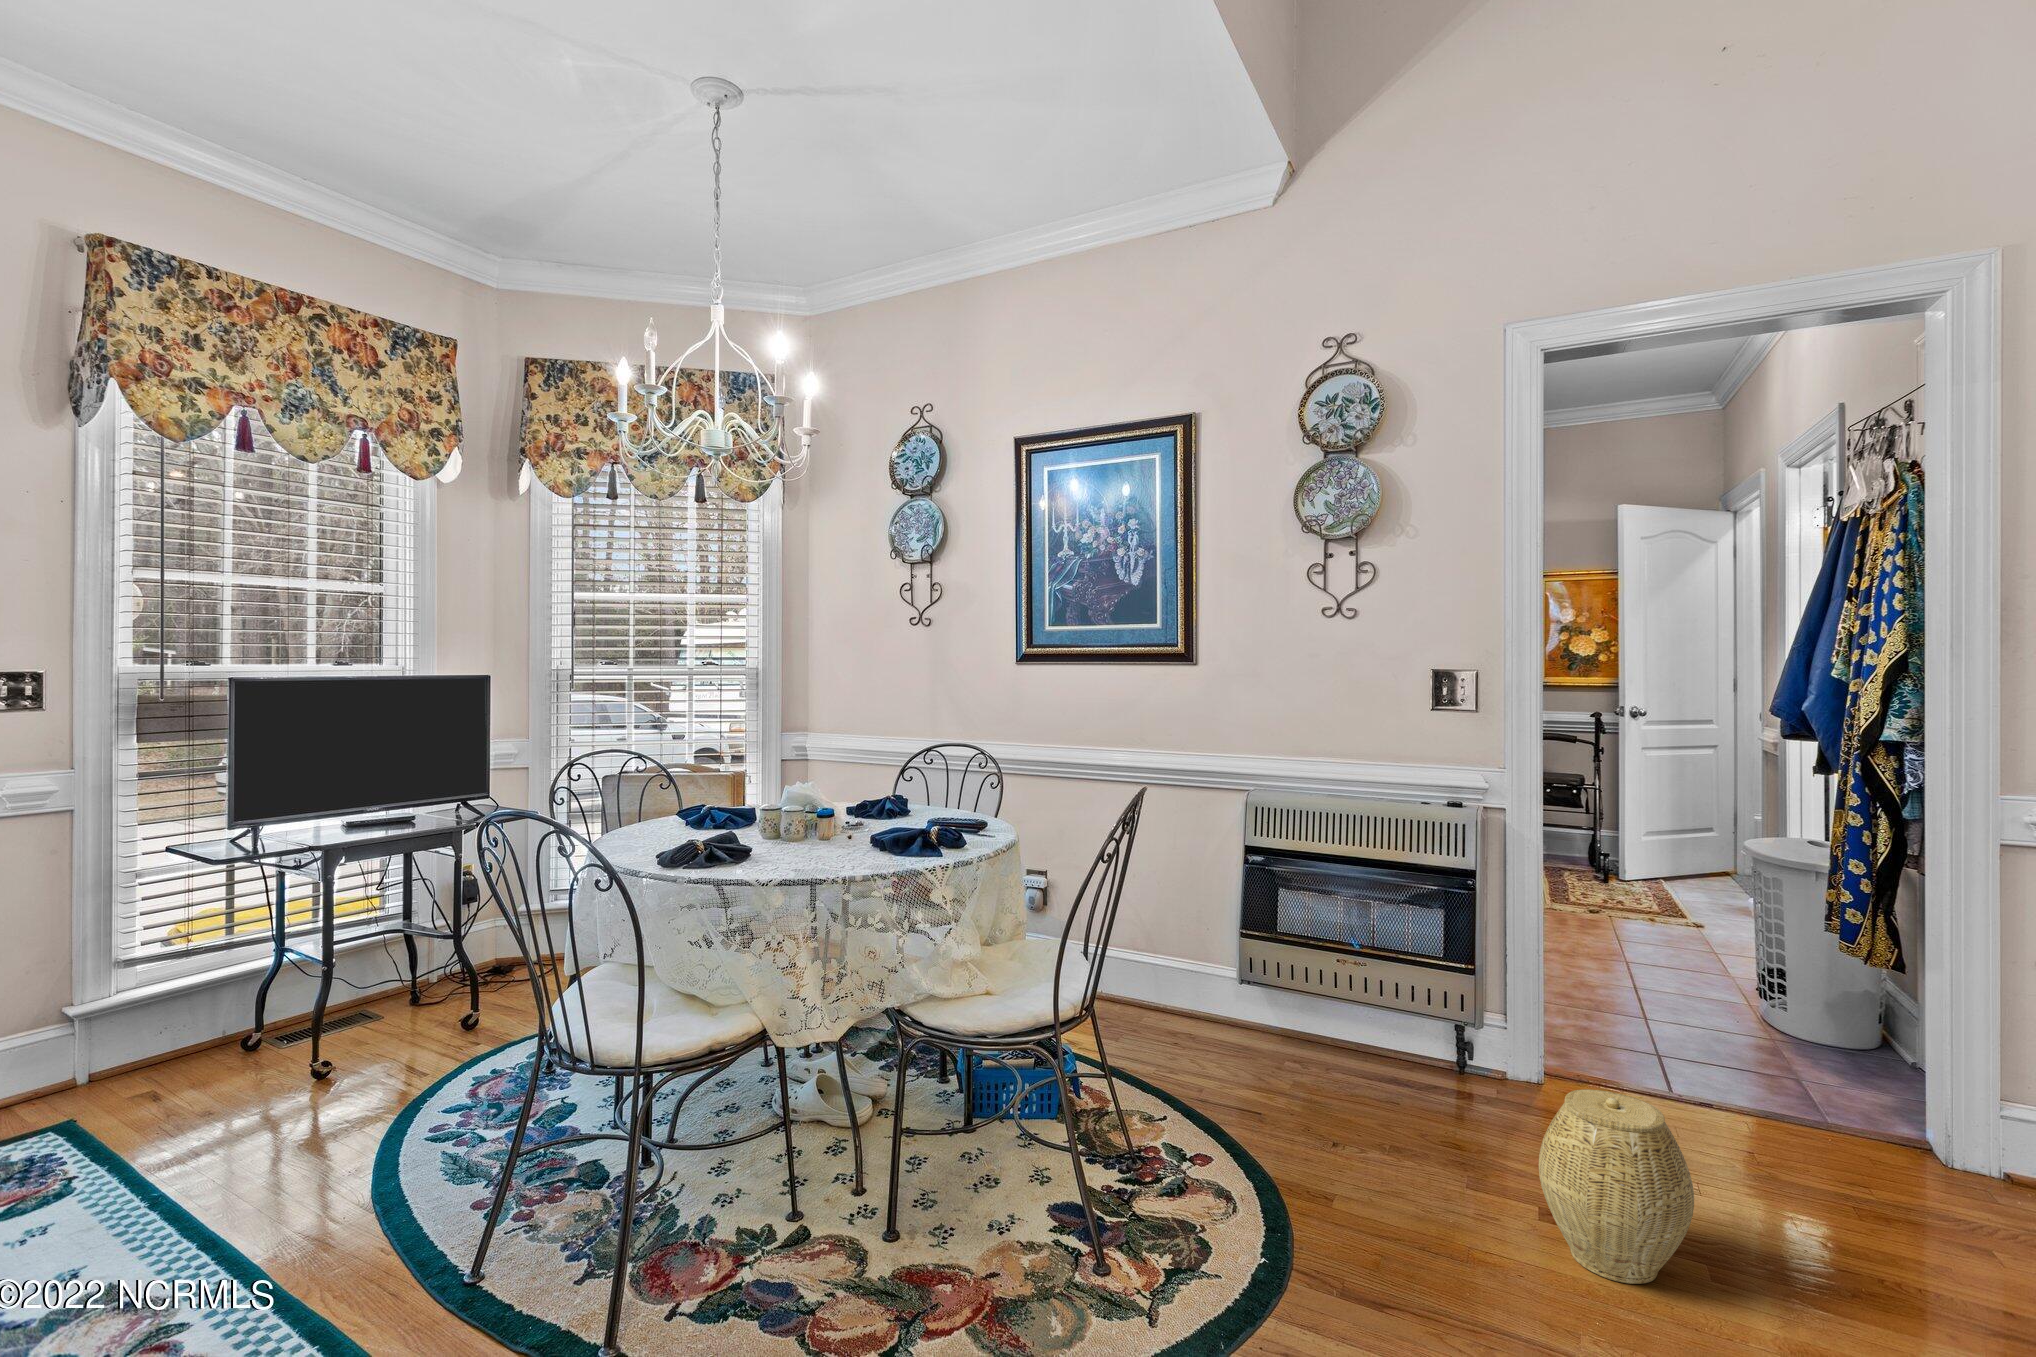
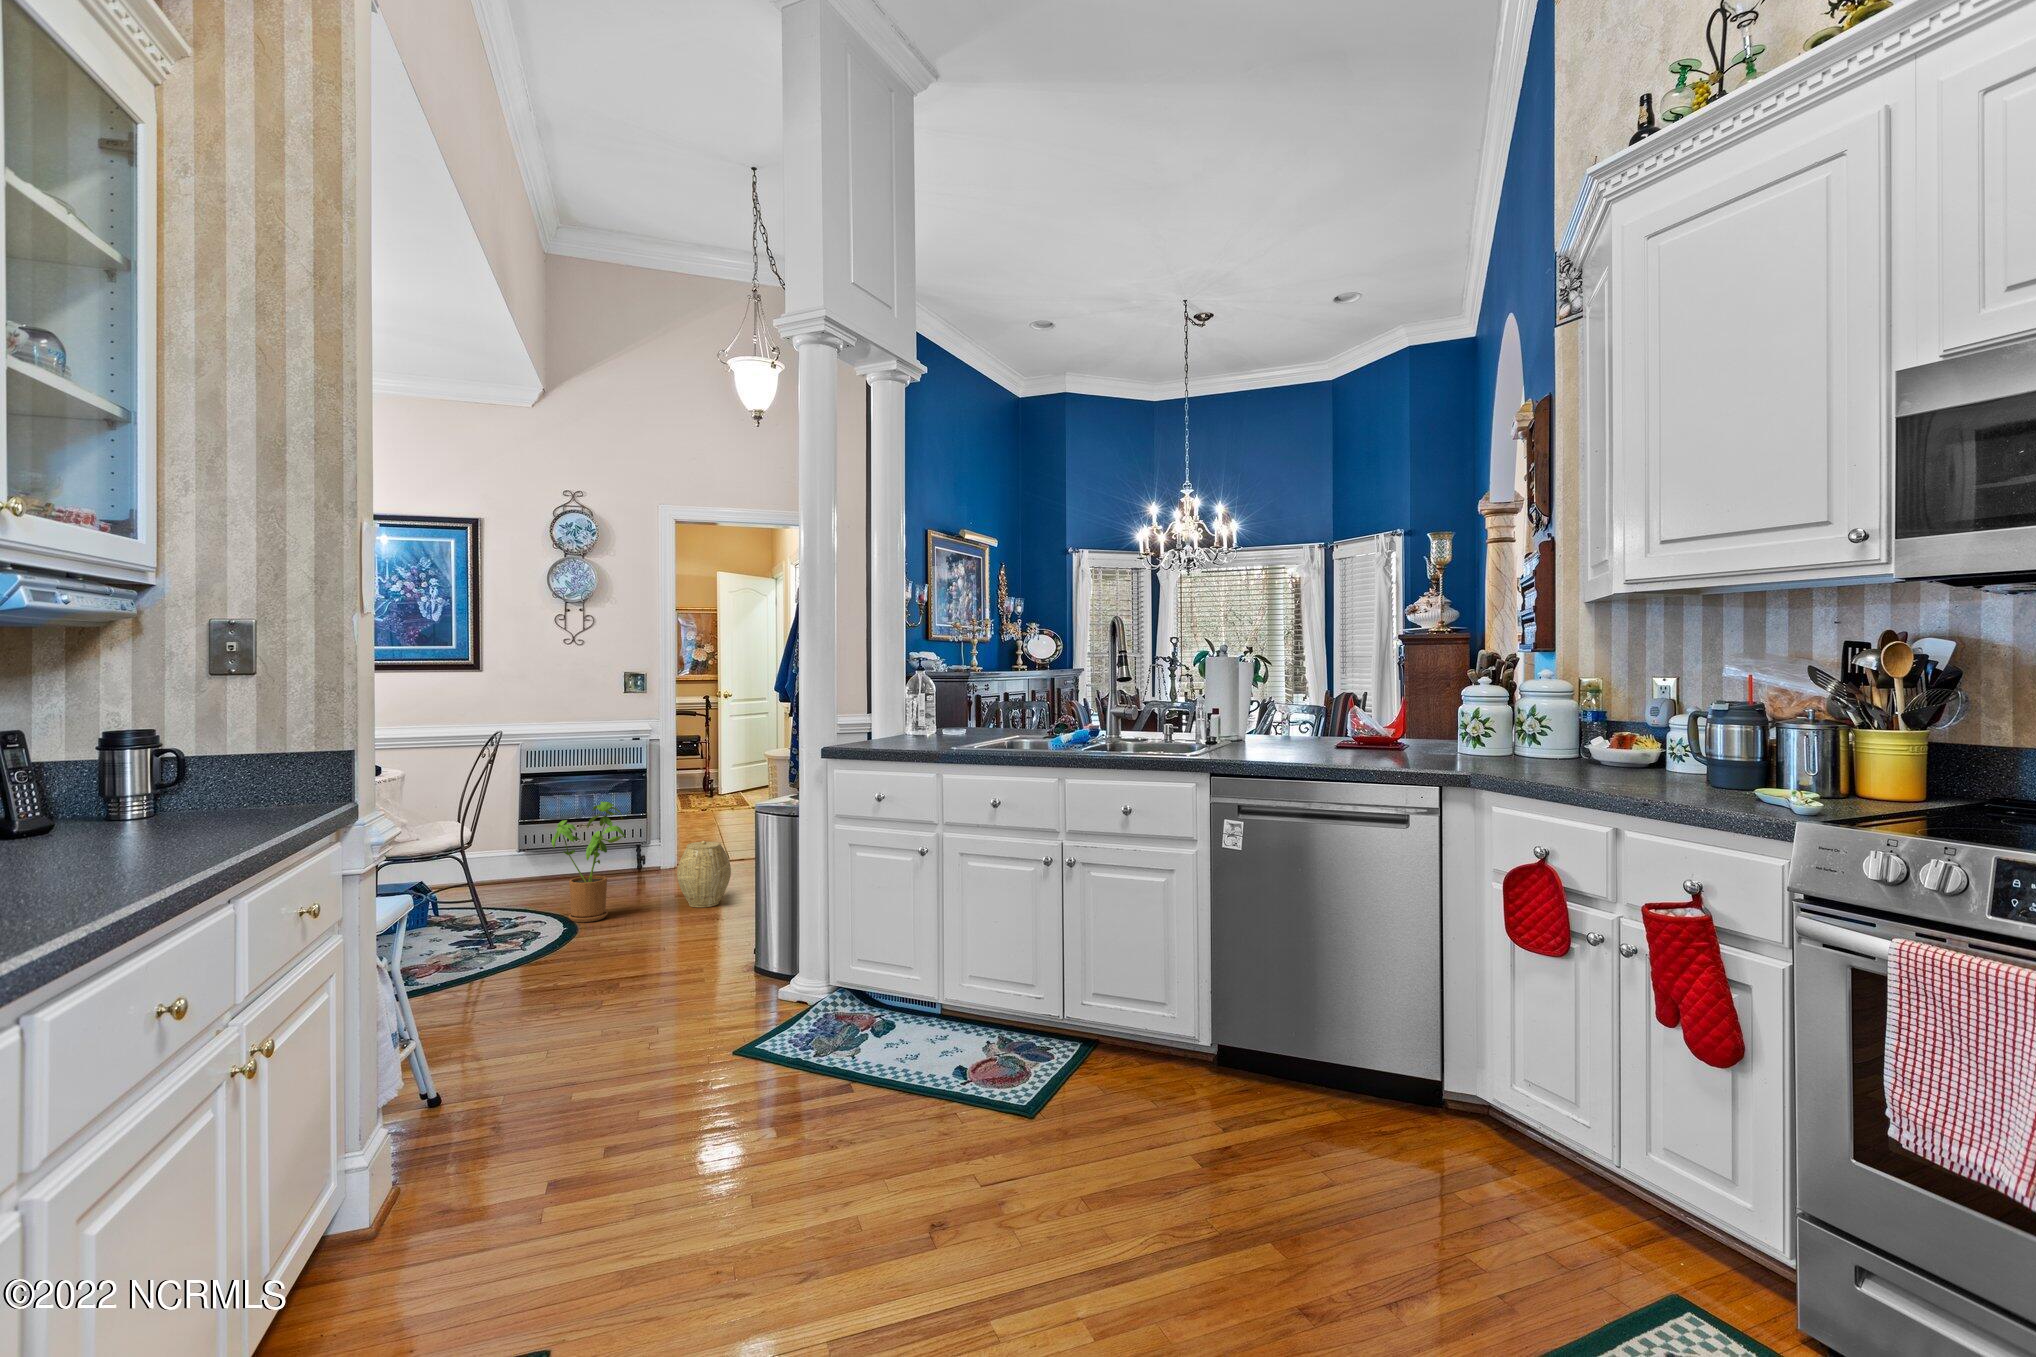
house plant: none [1249,957,1406,1240] -> present [552,802,625,922]

